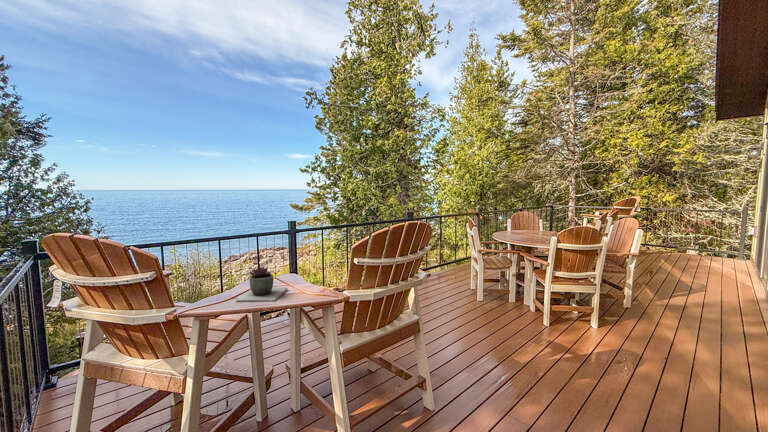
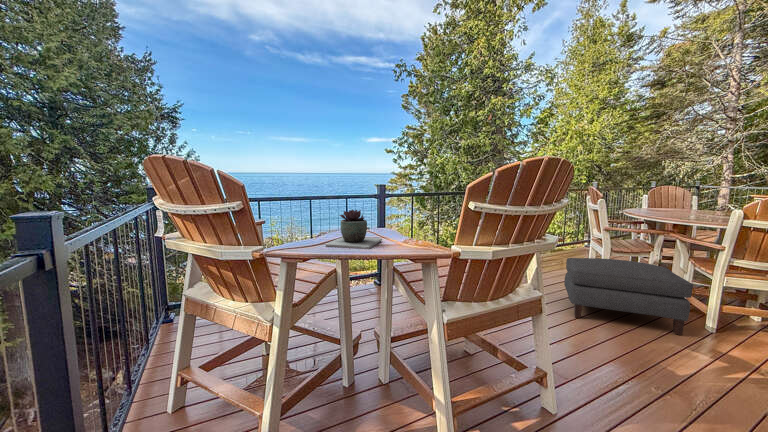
ottoman: none [450,277,530,332] -> present [564,258,693,335]

